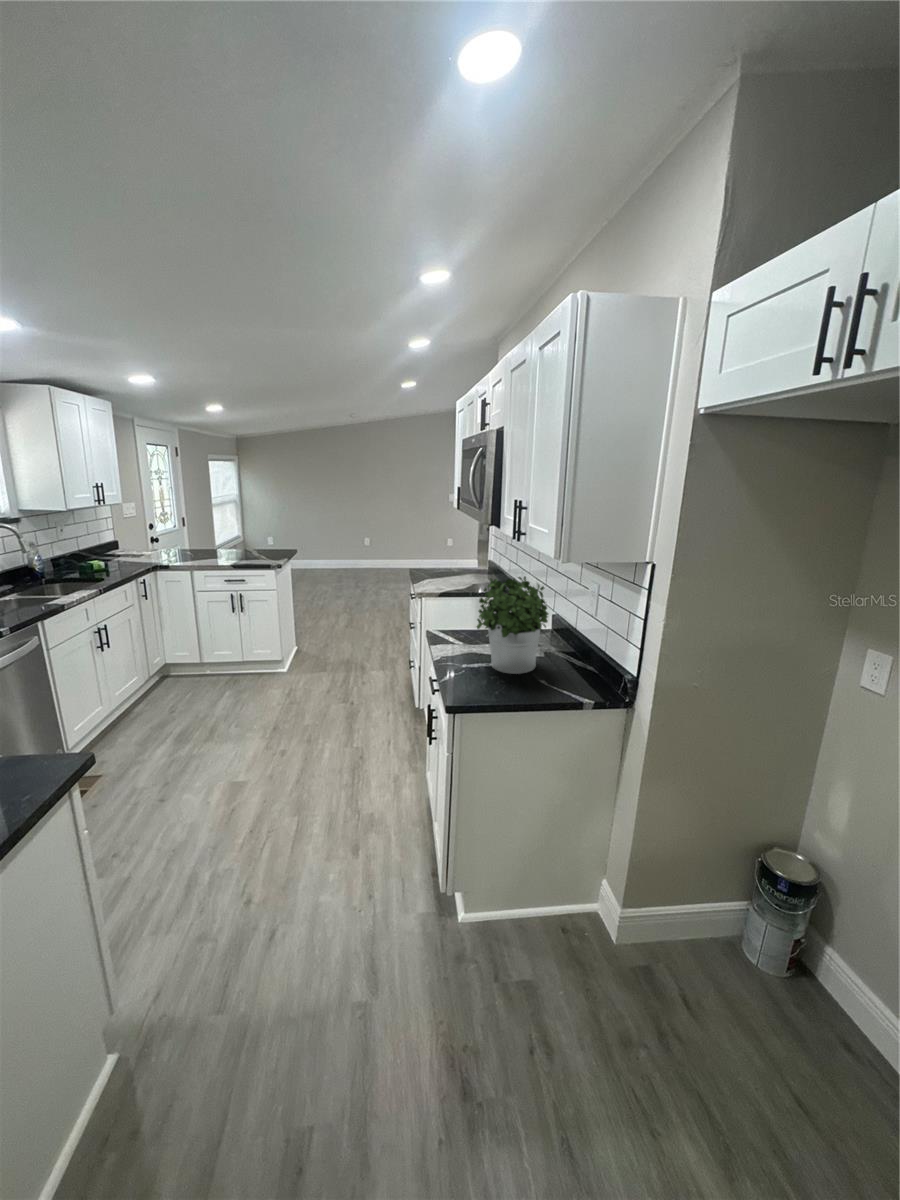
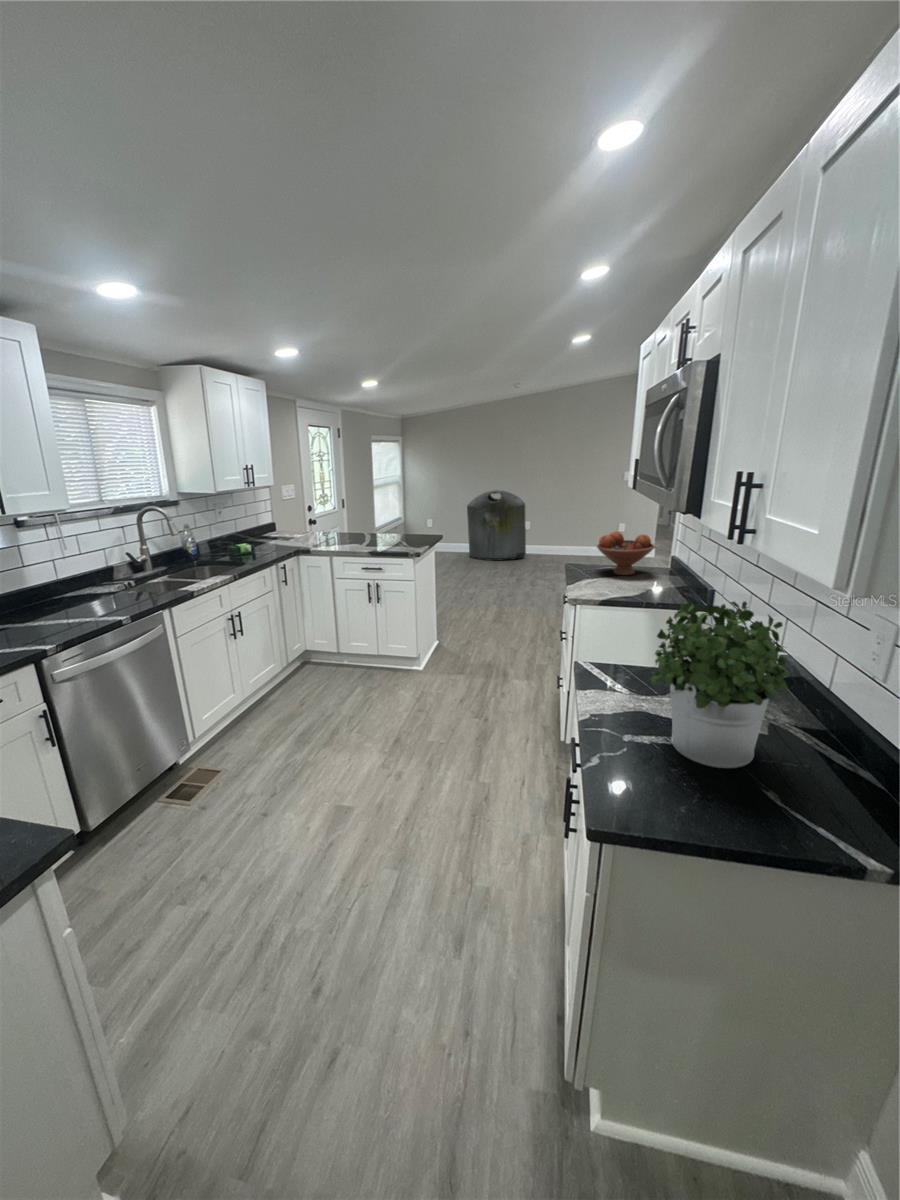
trash can: none [310,510,368,575] -> present [467,490,526,561]
fruit bowl: none [433,542,475,575] -> present [597,531,655,575]

